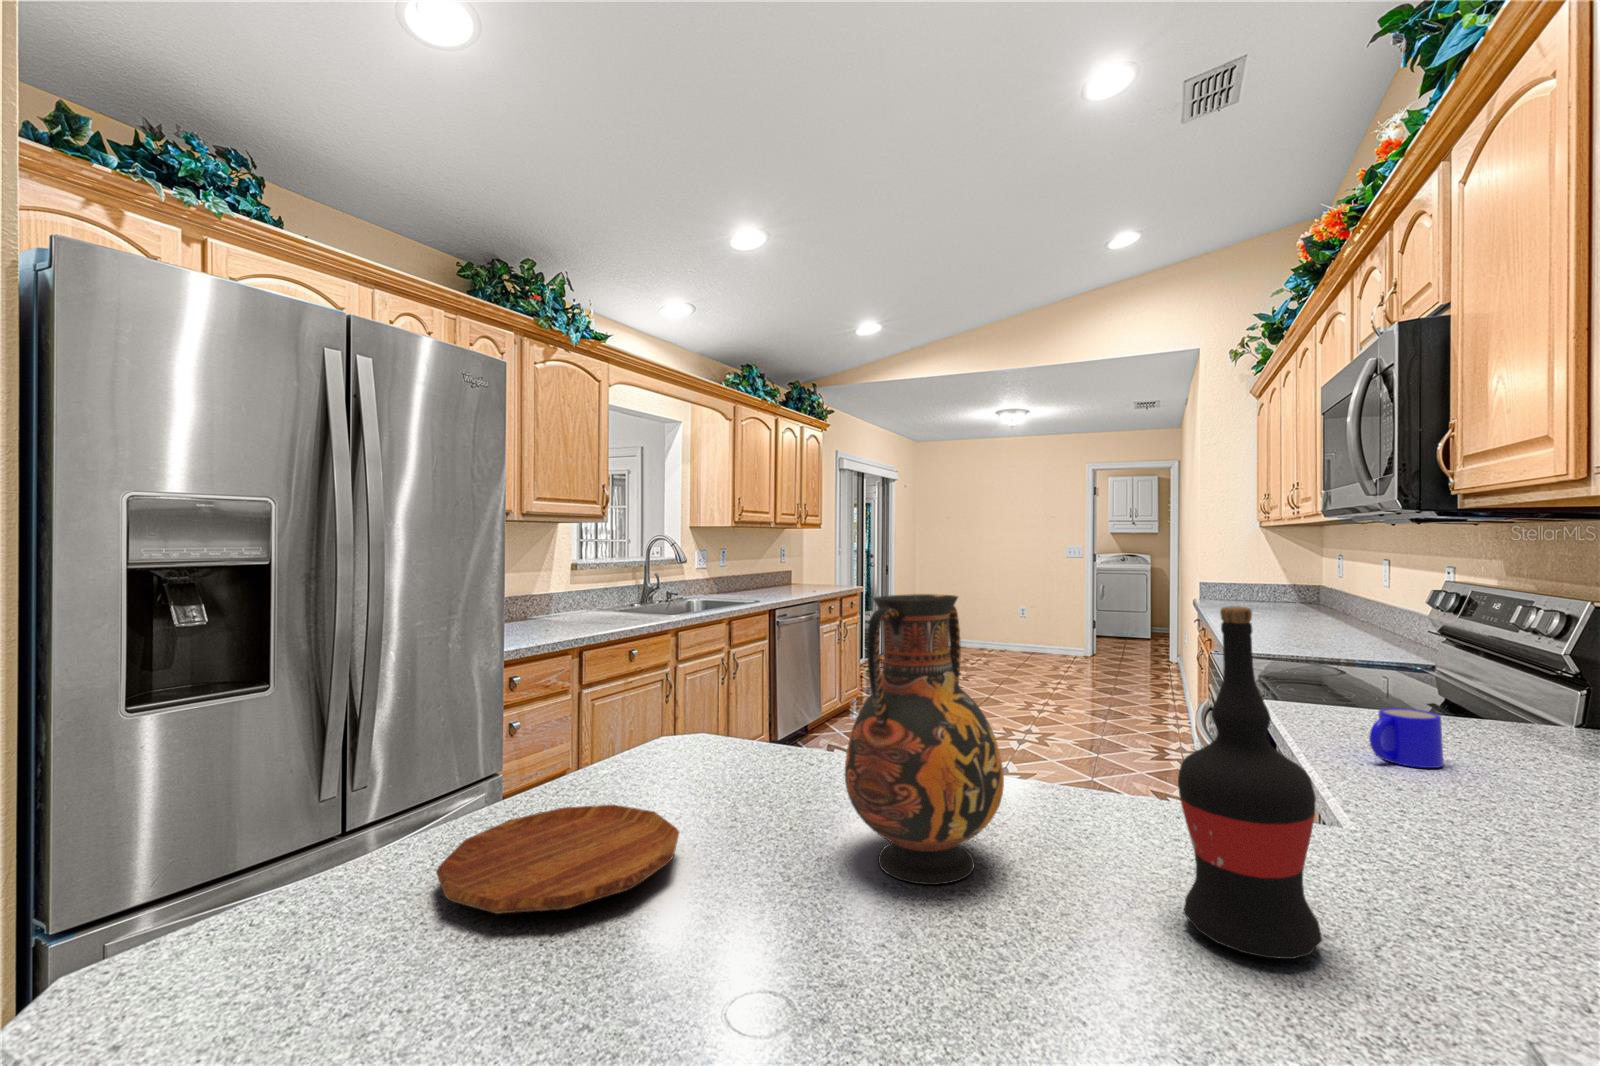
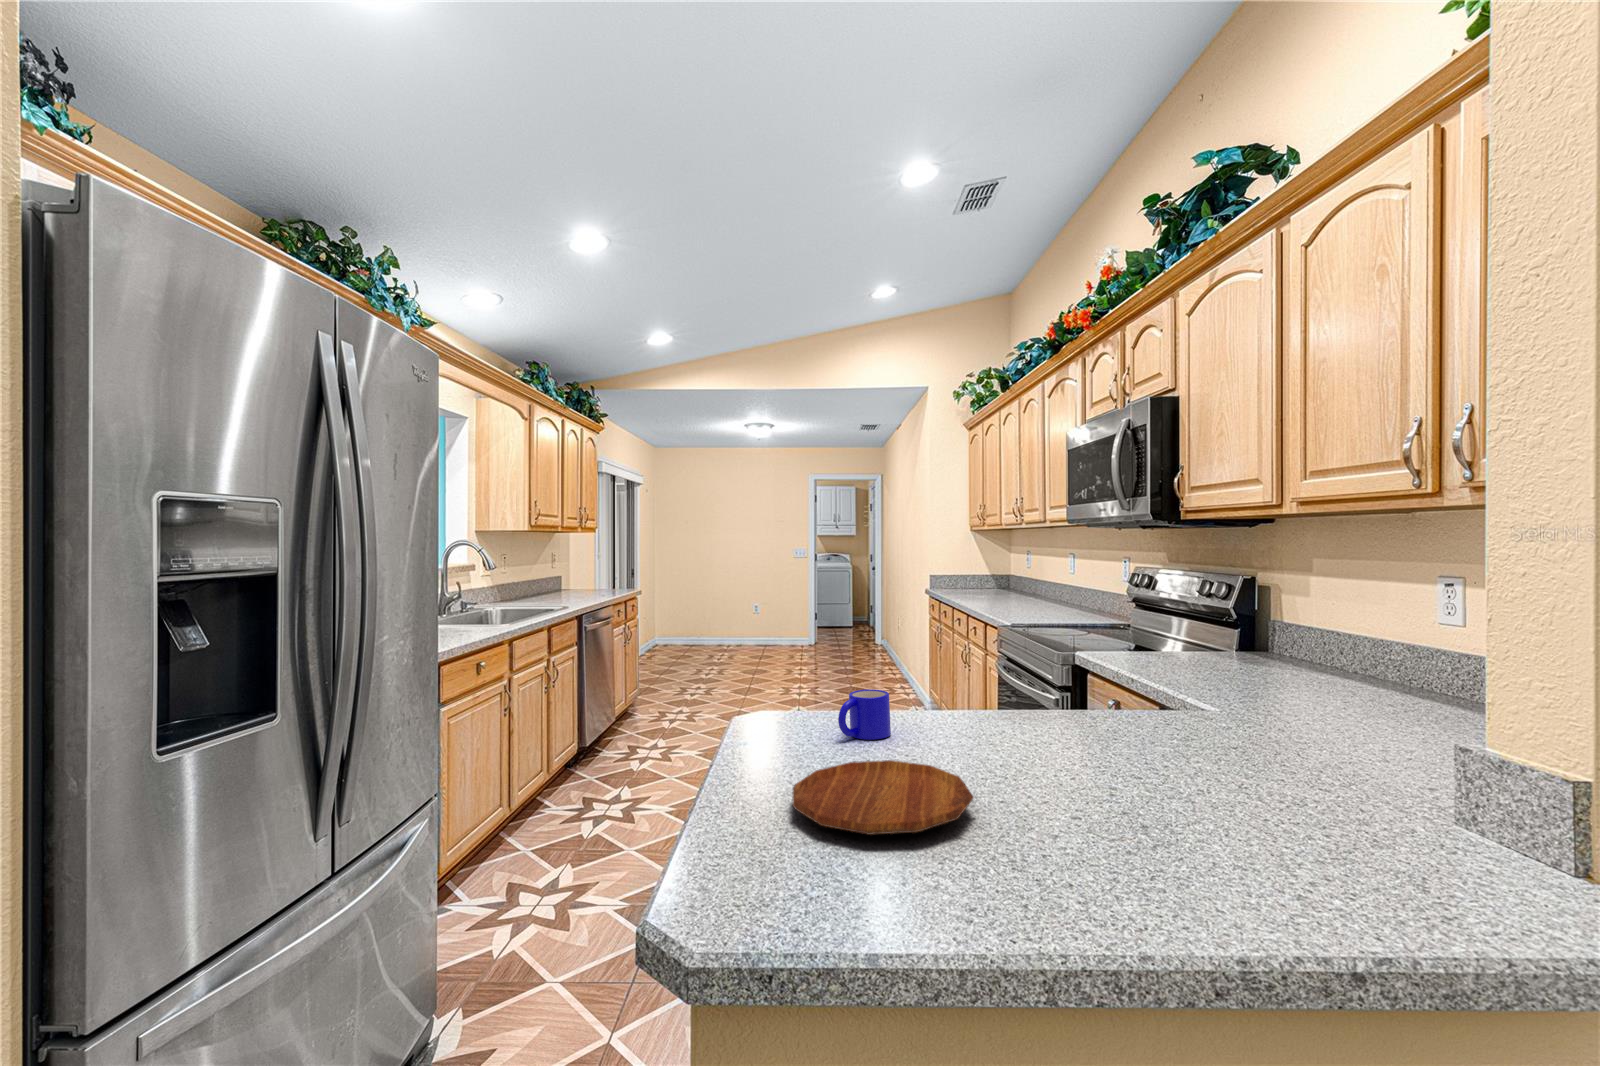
vase: present [845,594,1004,885] -> none [1017,581,1131,772]
wine bottle: present [1178,606,1322,959] -> none [1226,580,1307,767]
mug: present [1369,708,1444,768] -> present [838,689,891,740]

